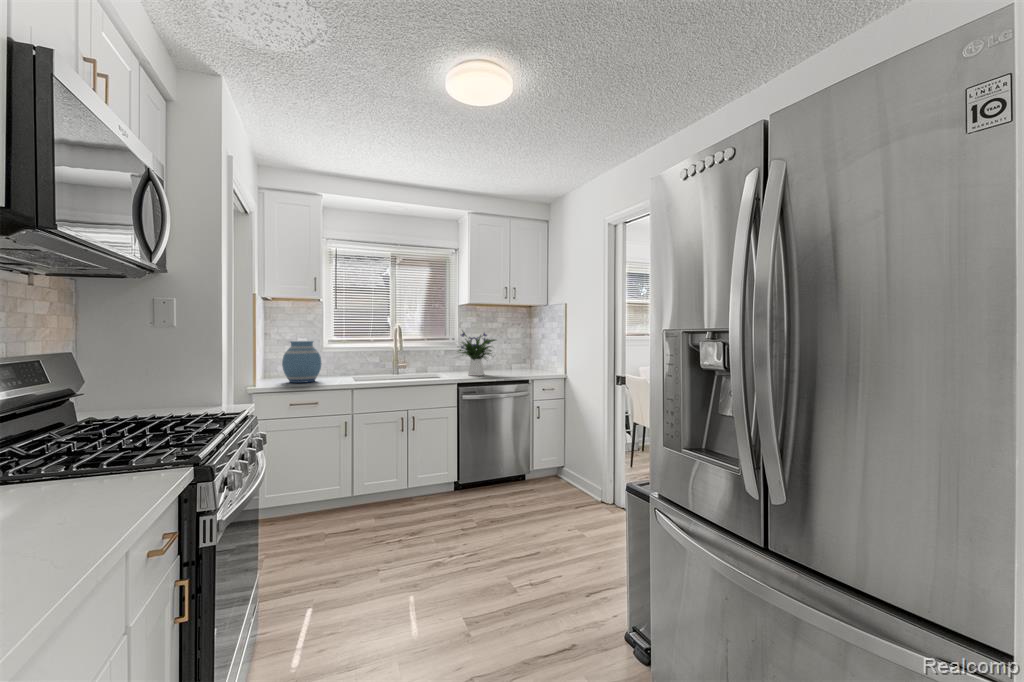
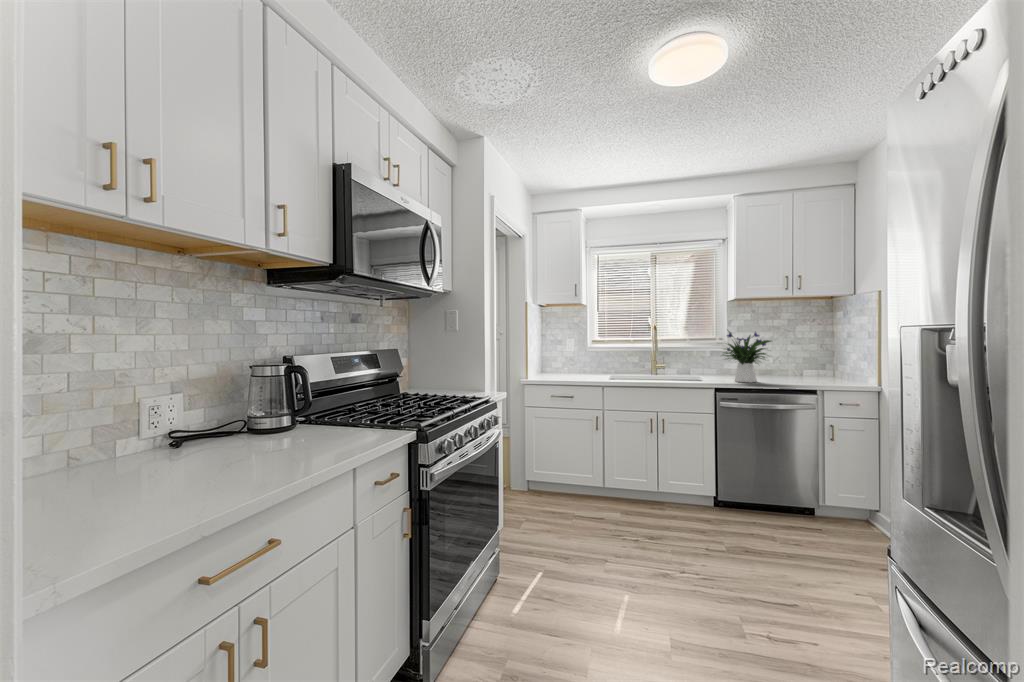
vase: present [282,341,321,383] -> none [549,343,580,380]

